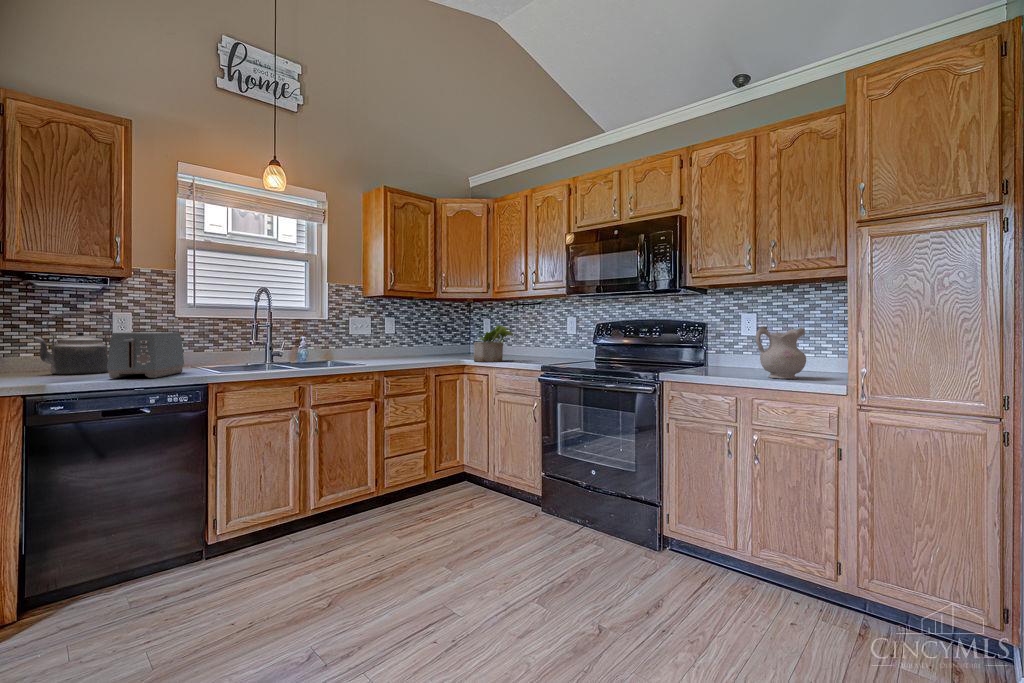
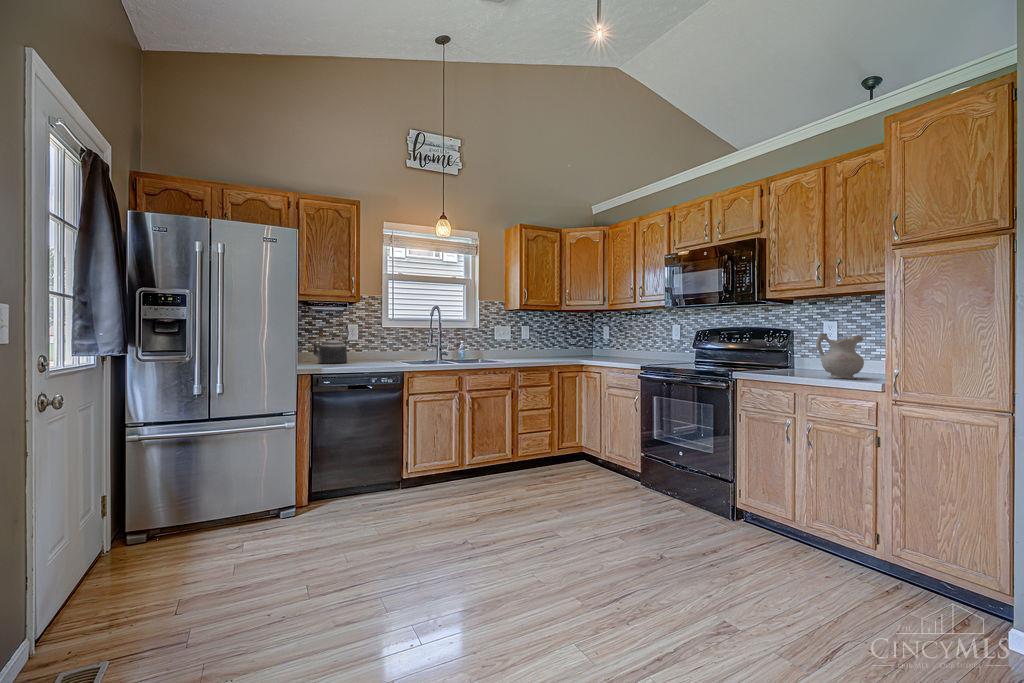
potted plant: present [474,326,514,362] -> none [588,332,622,362]
toaster: present [107,332,184,378] -> none [350,338,389,367]

